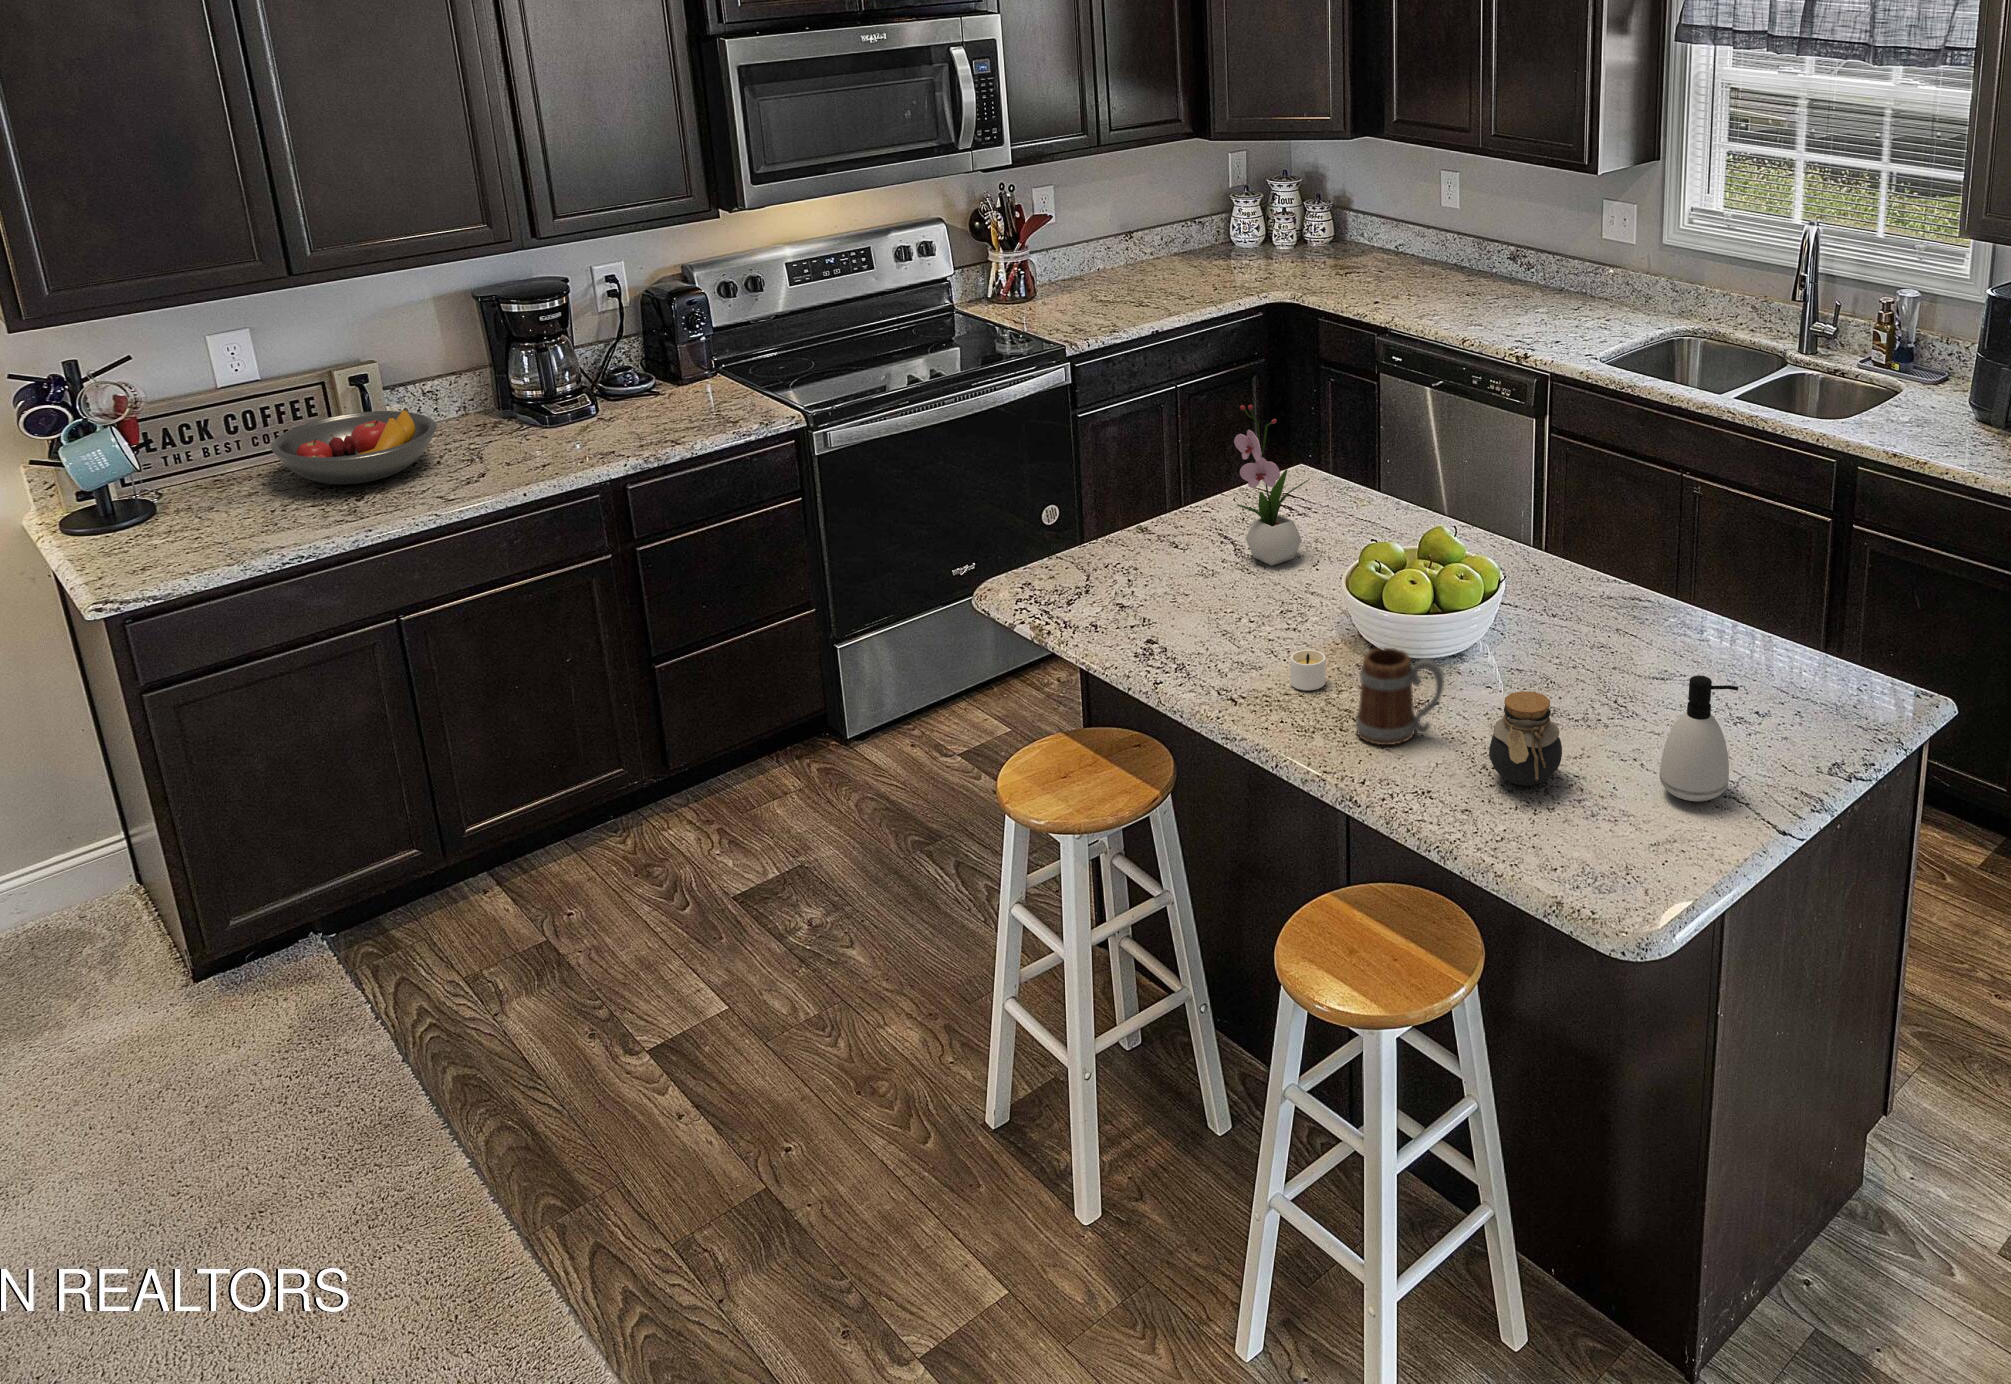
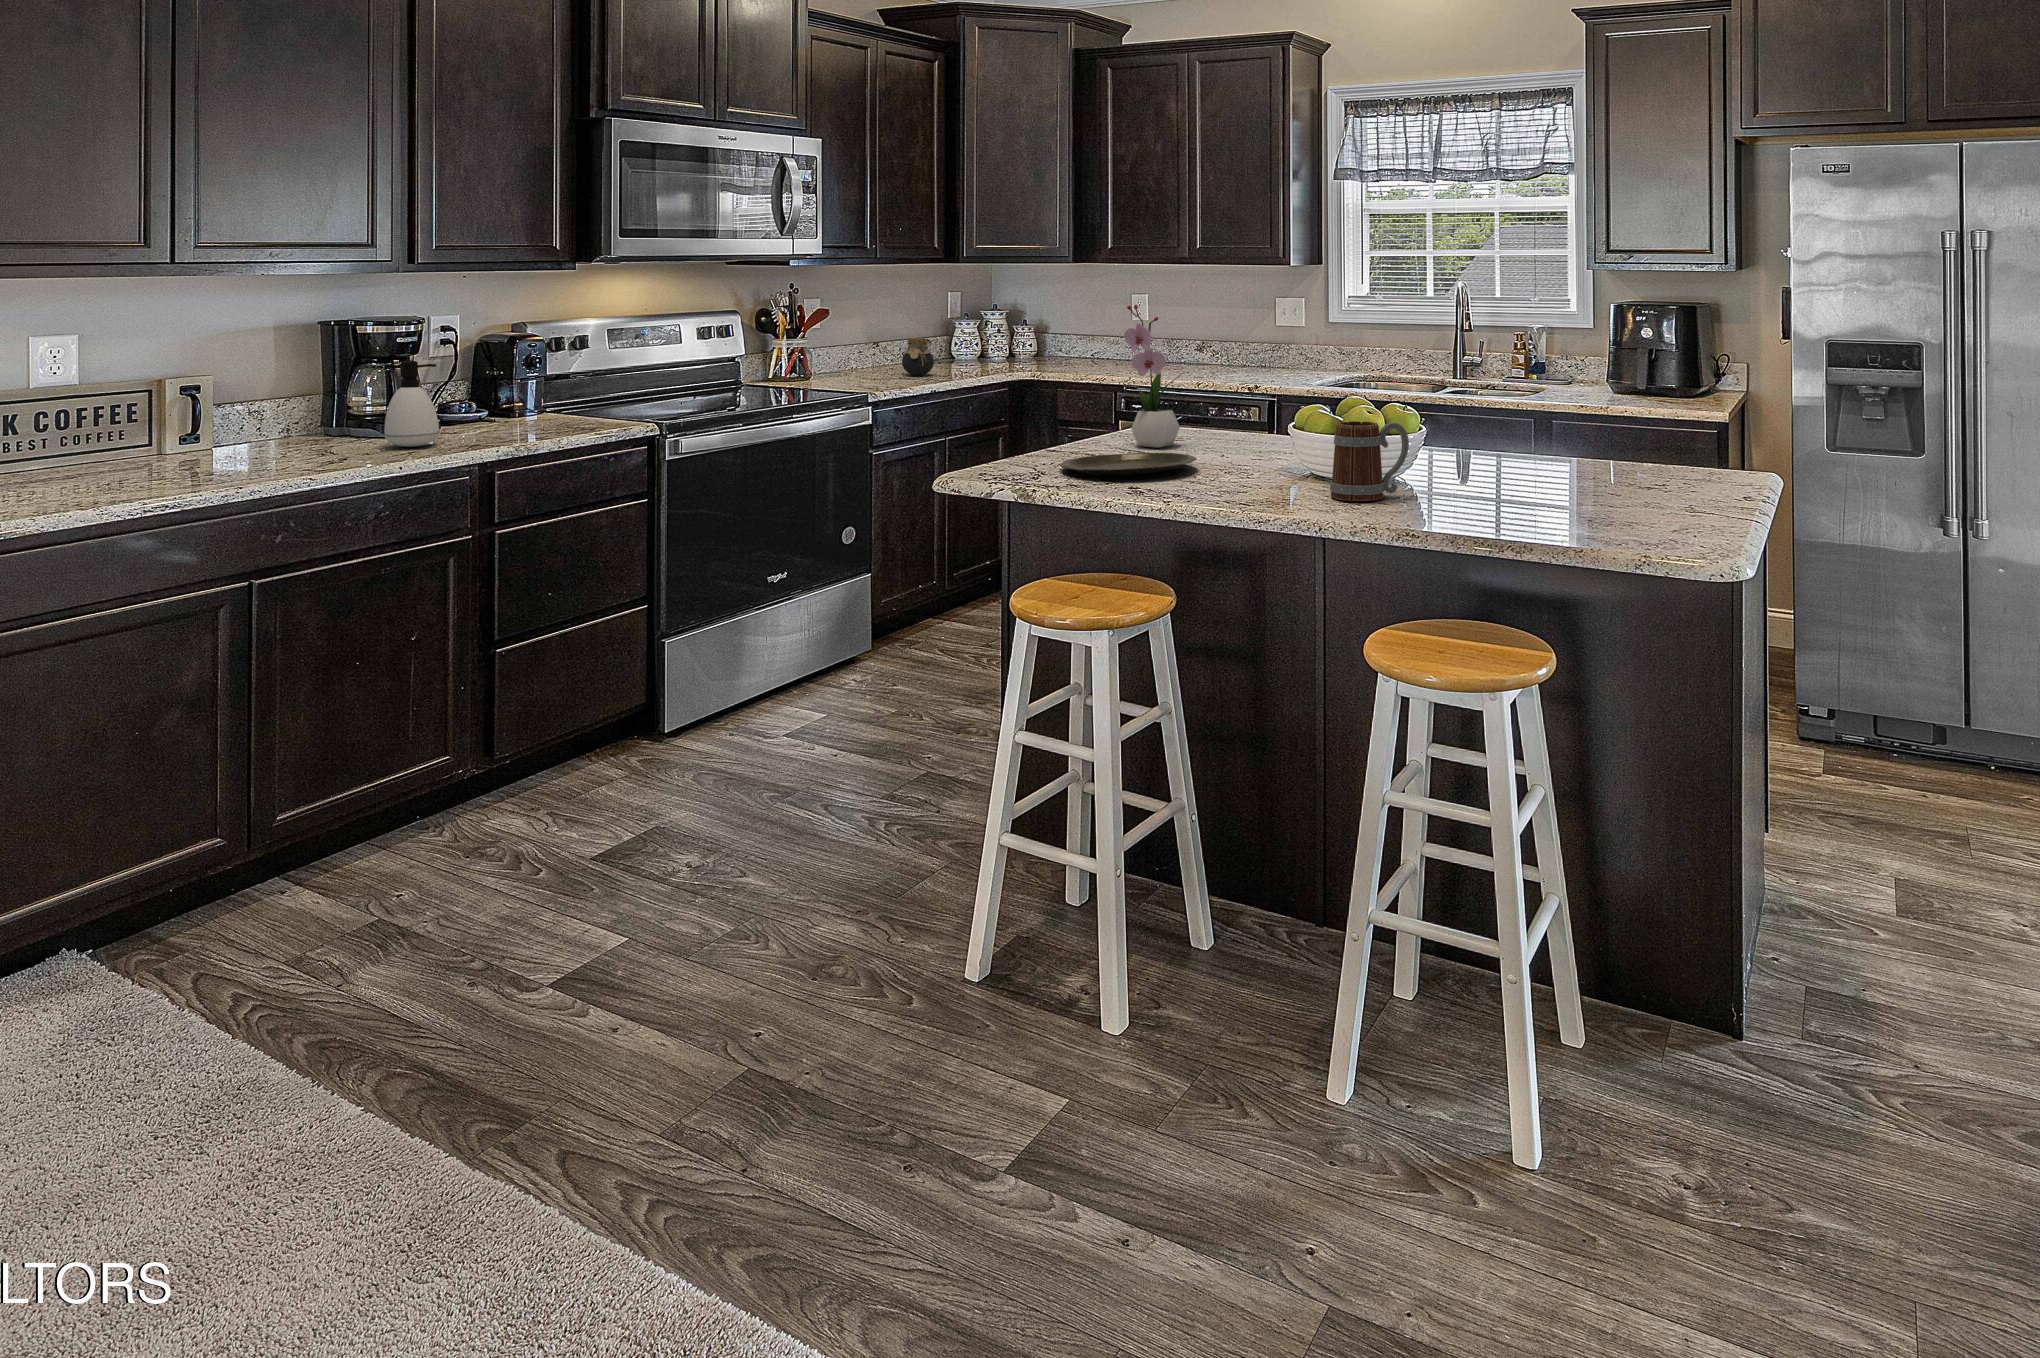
fruit bowl: present [271,408,437,484] -> none [96,404,286,466]
plate: none [1121,587,1272,646] -> present [1060,453,1196,475]
candle: present [1290,650,1326,690] -> none [1244,455,1285,486]
soap dispenser: present [1660,675,1738,801] -> present [385,360,439,447]
jar: present [1489,691,1562,786] -> present [902,338,934,376]

